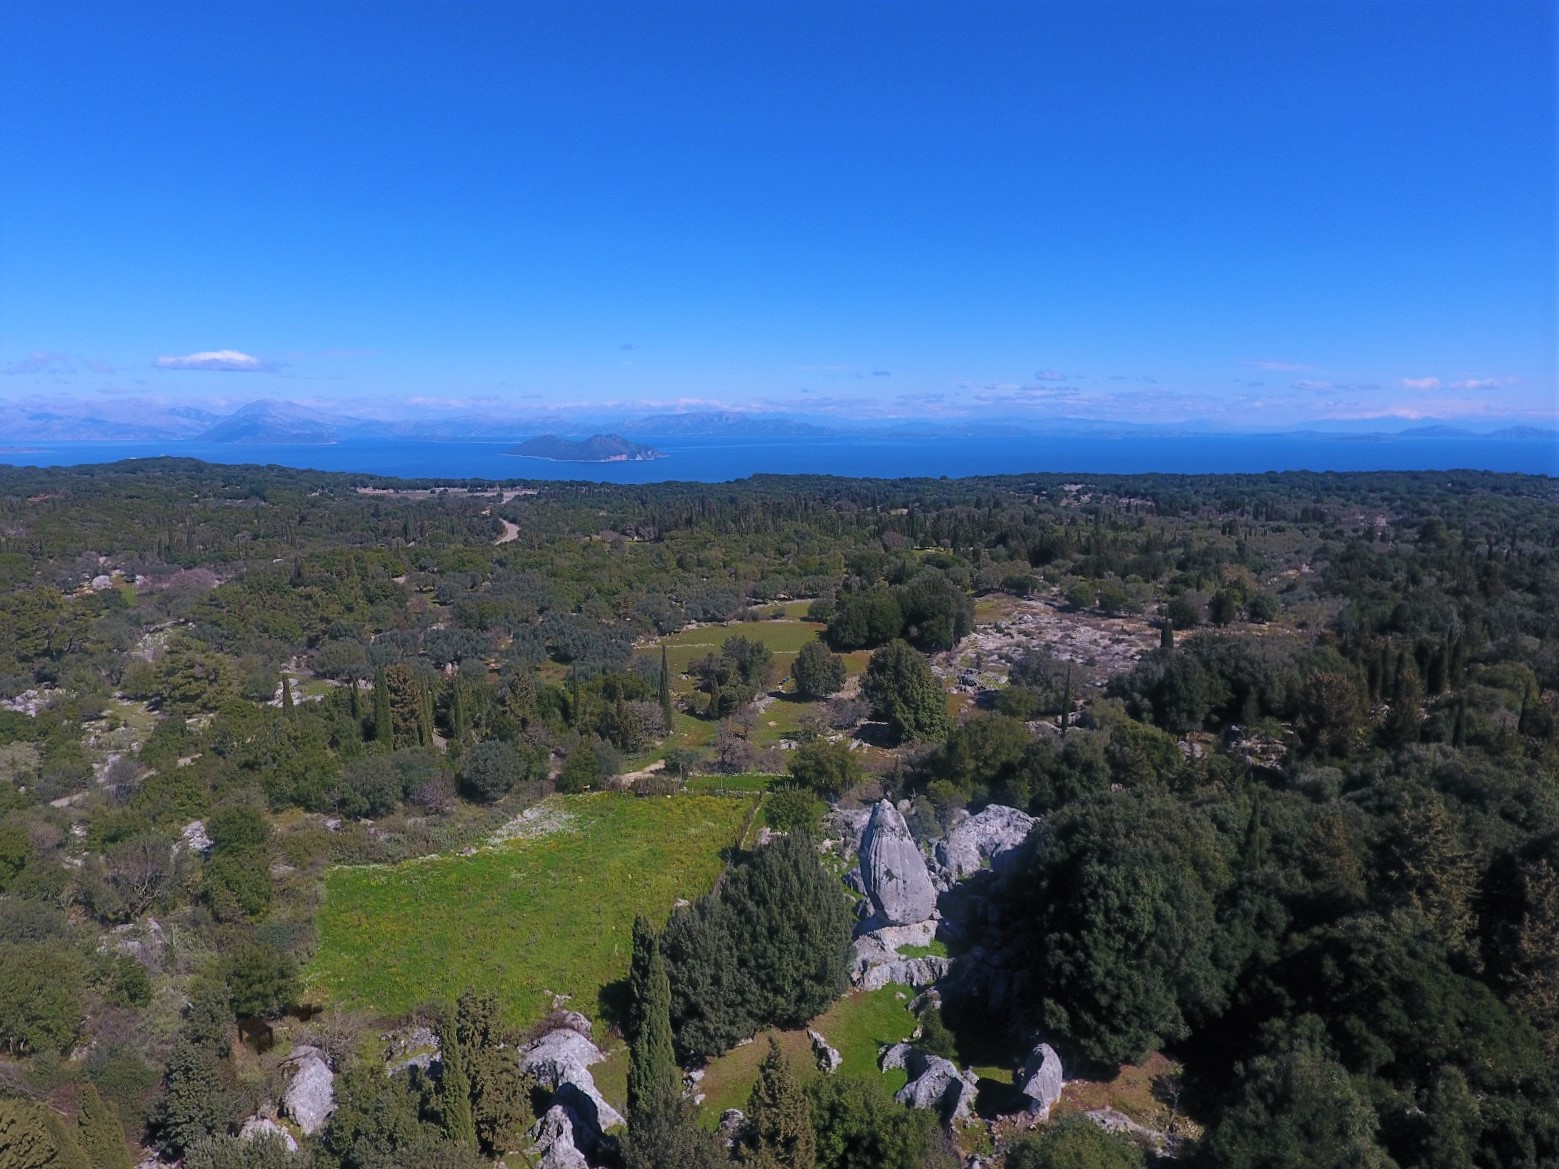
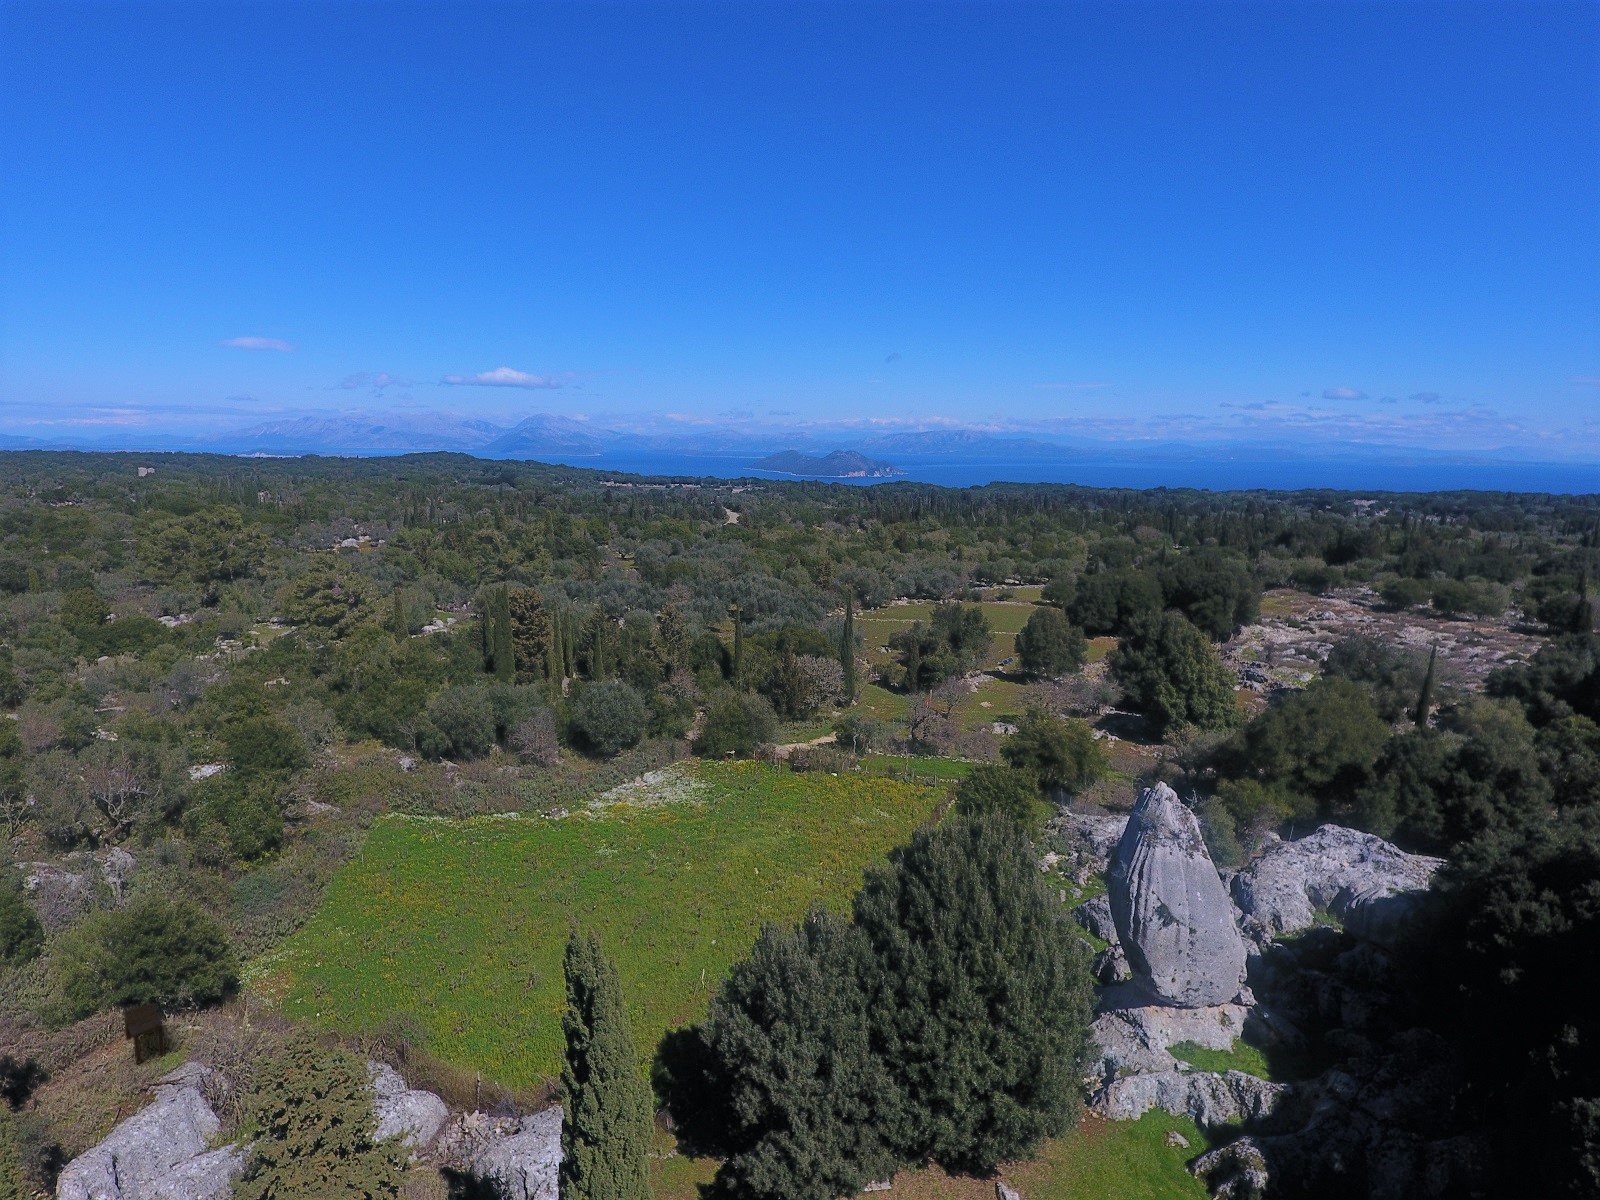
woven basket: present [290,1004,322,1022] -> none [215,992,262,1020]

